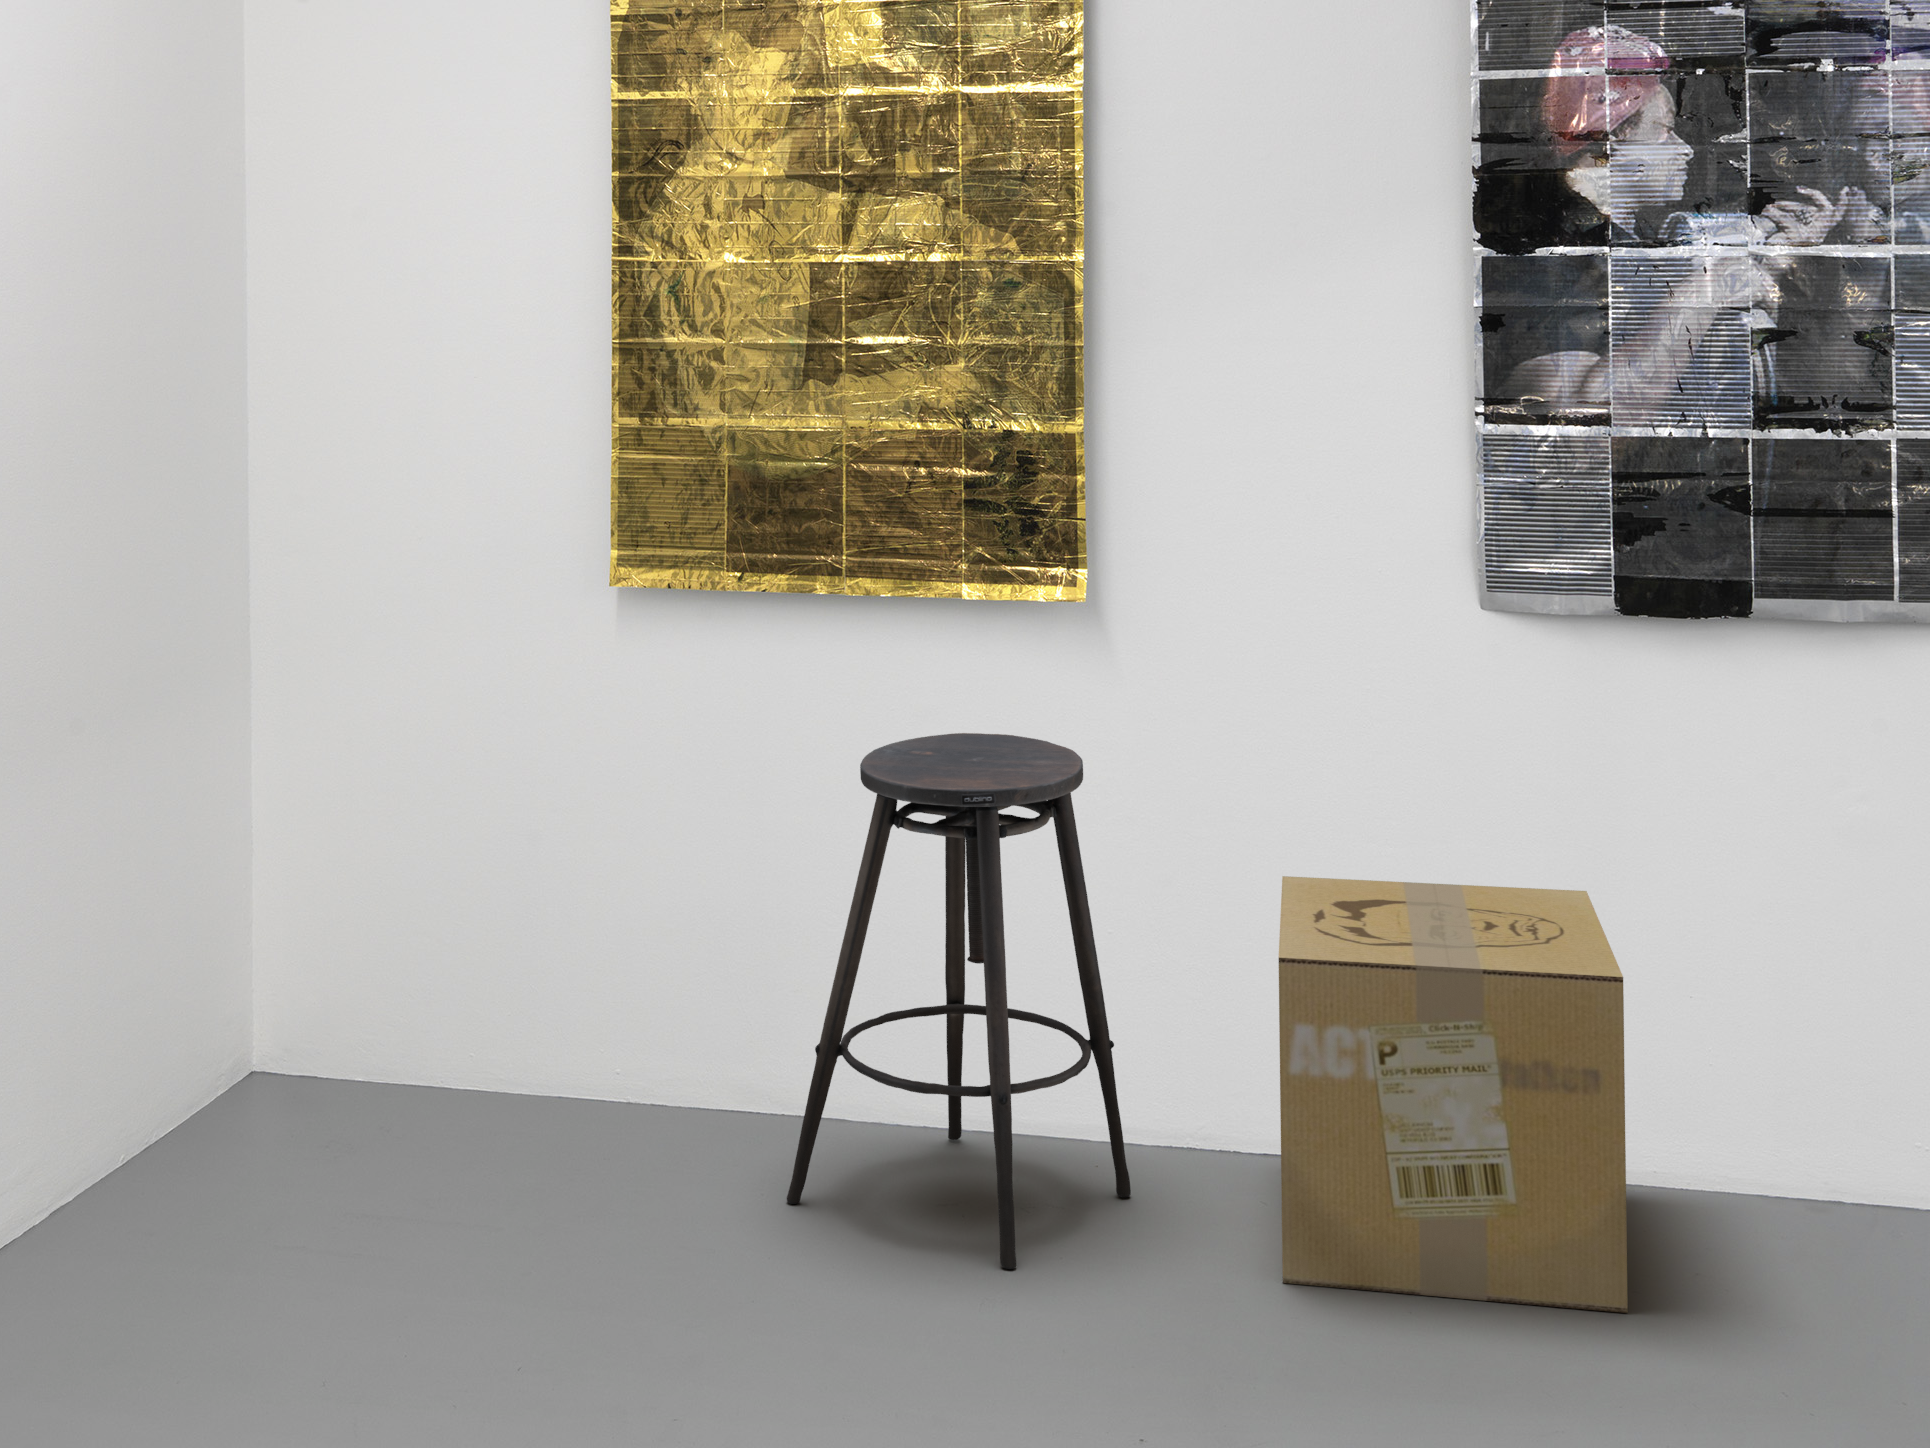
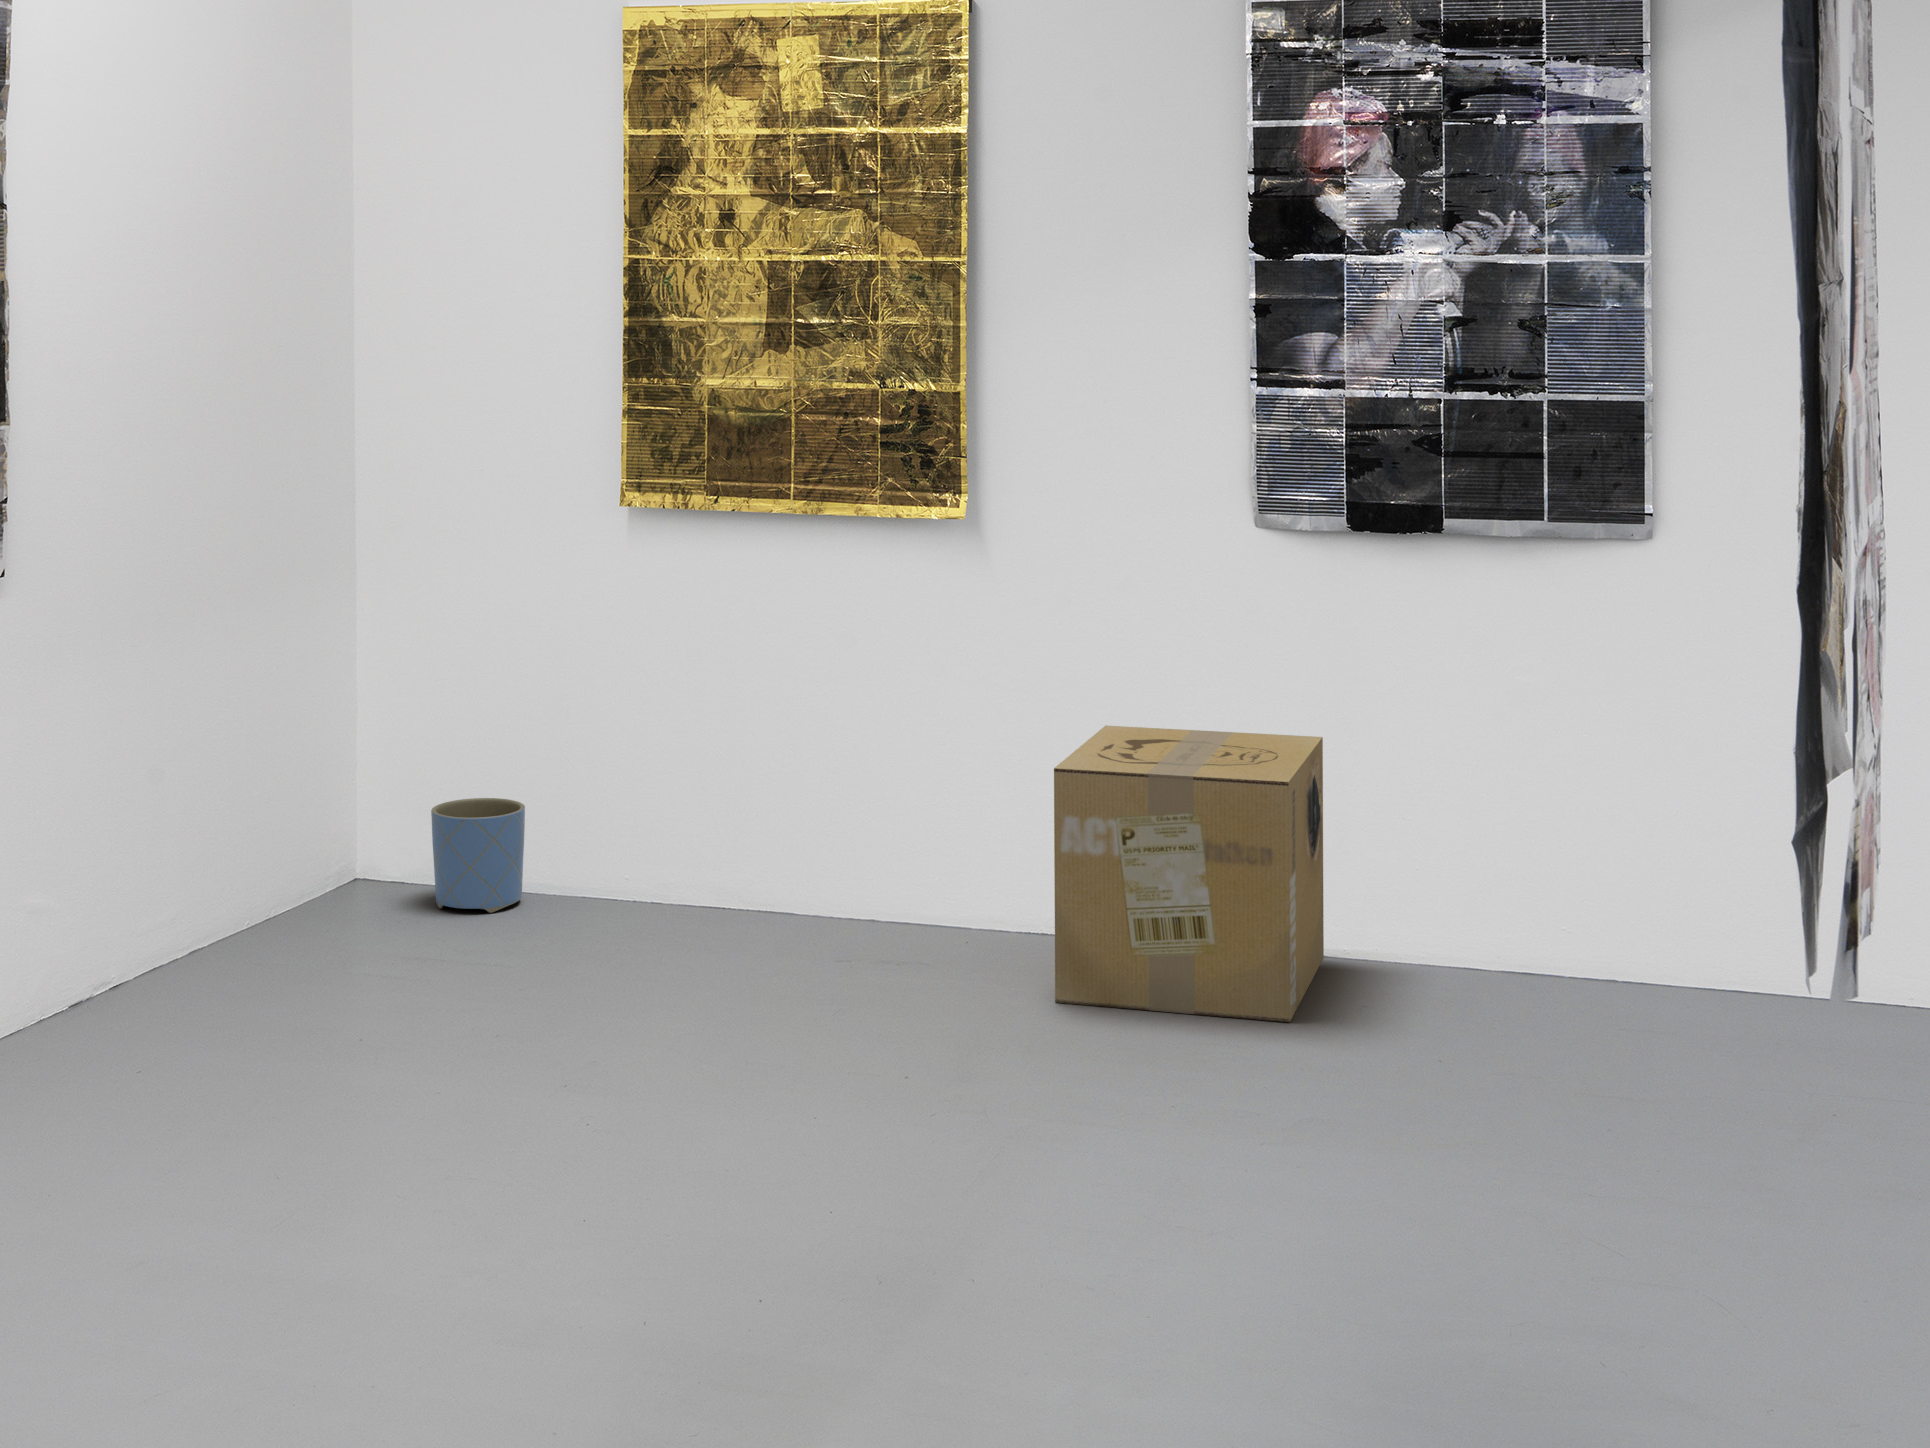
stool: present [787,733,1131,1269] -> none [724,615,978,991]
planter: none [362,973,485,1135] -> present [431,798,525,913]

